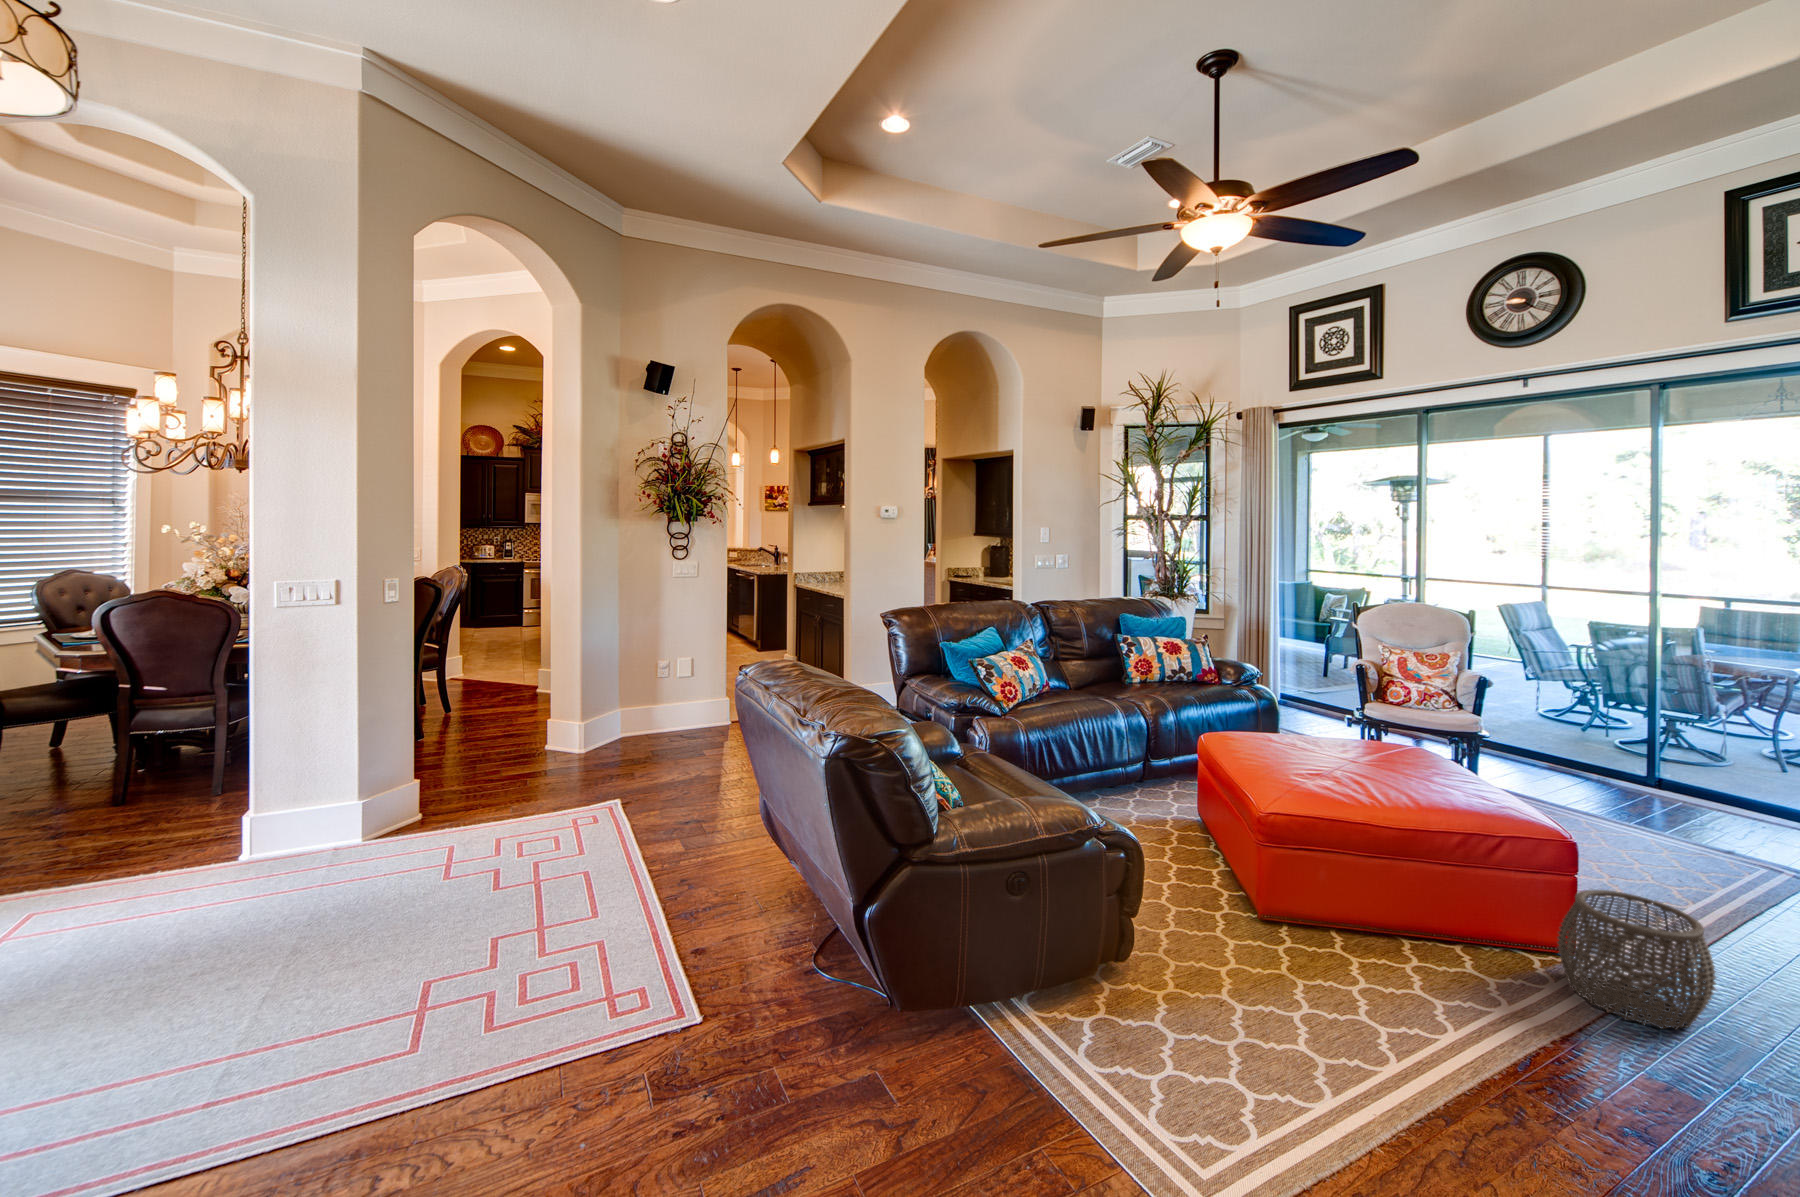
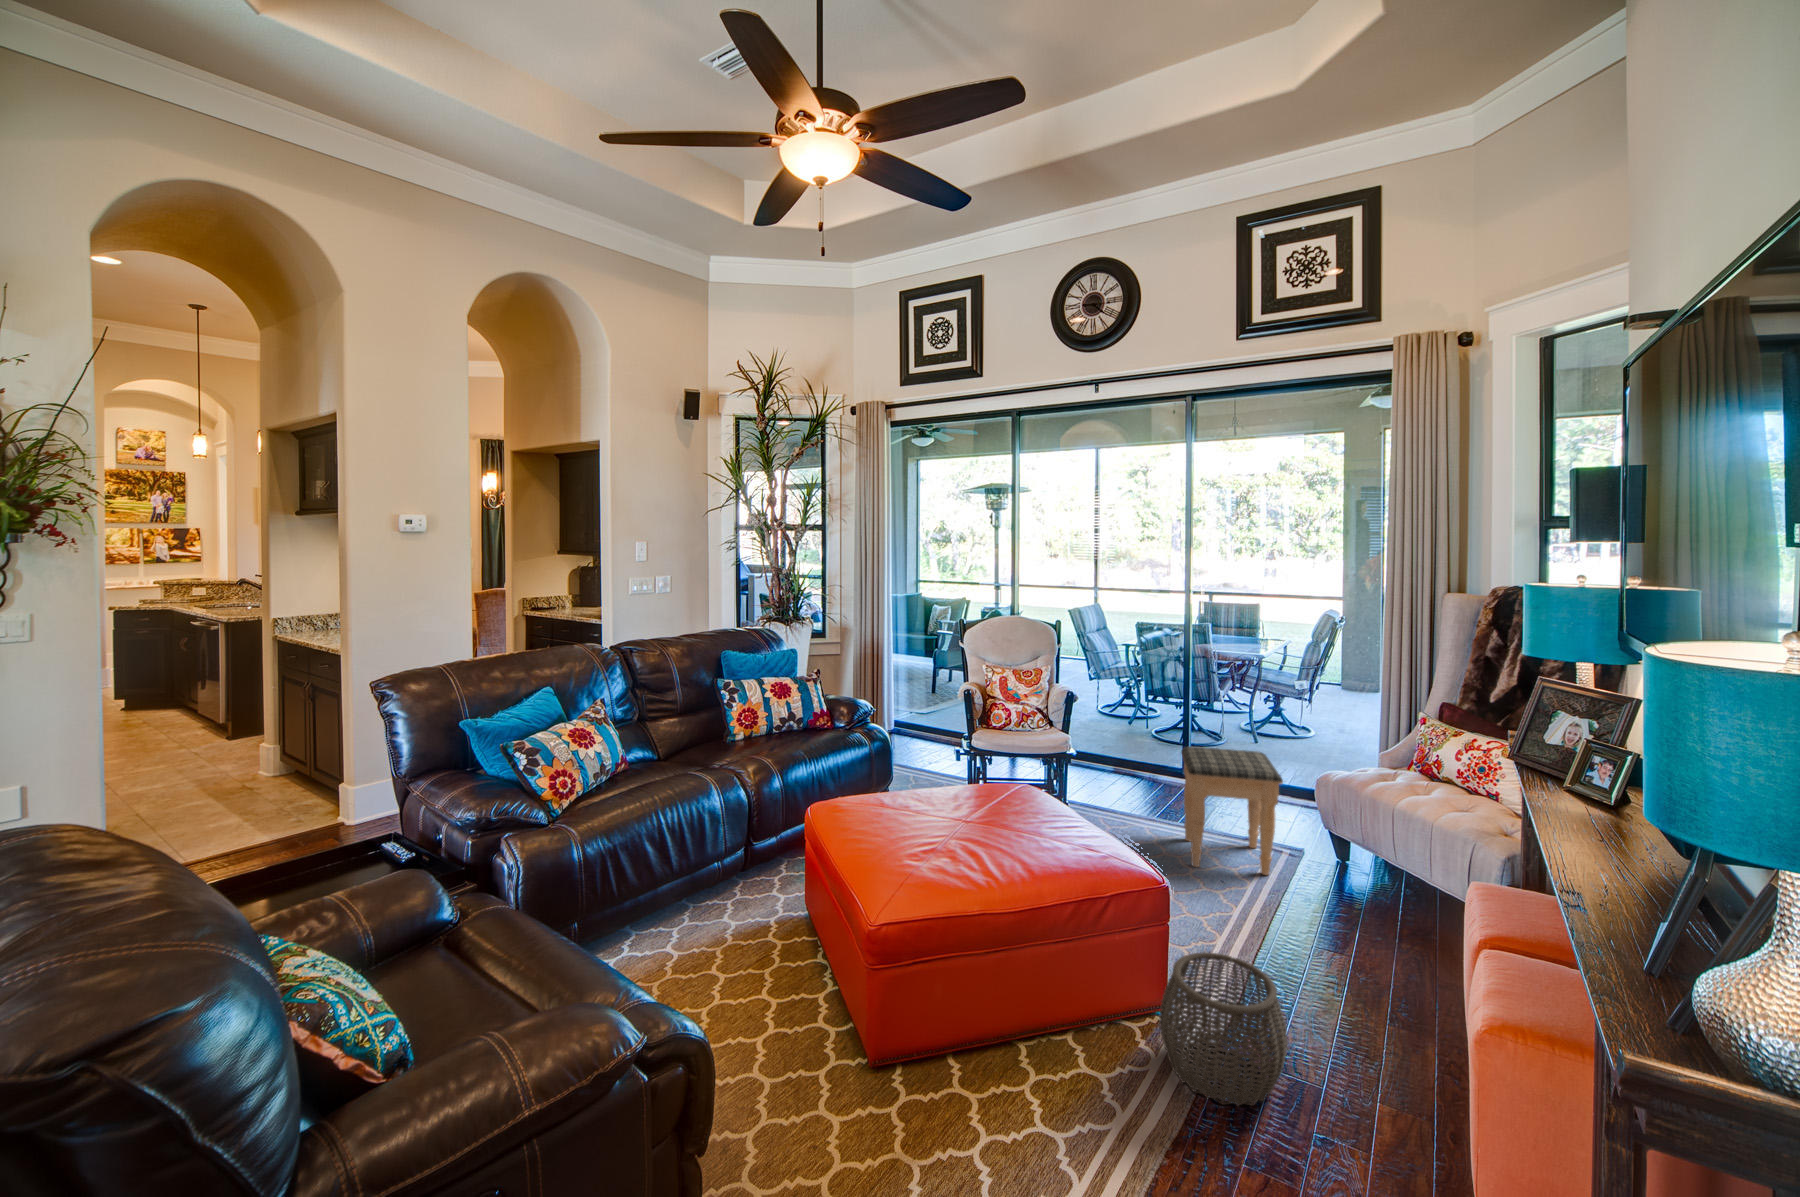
footstool: none [1632,739,1777,886] -> present [1181,746,1283,875]

